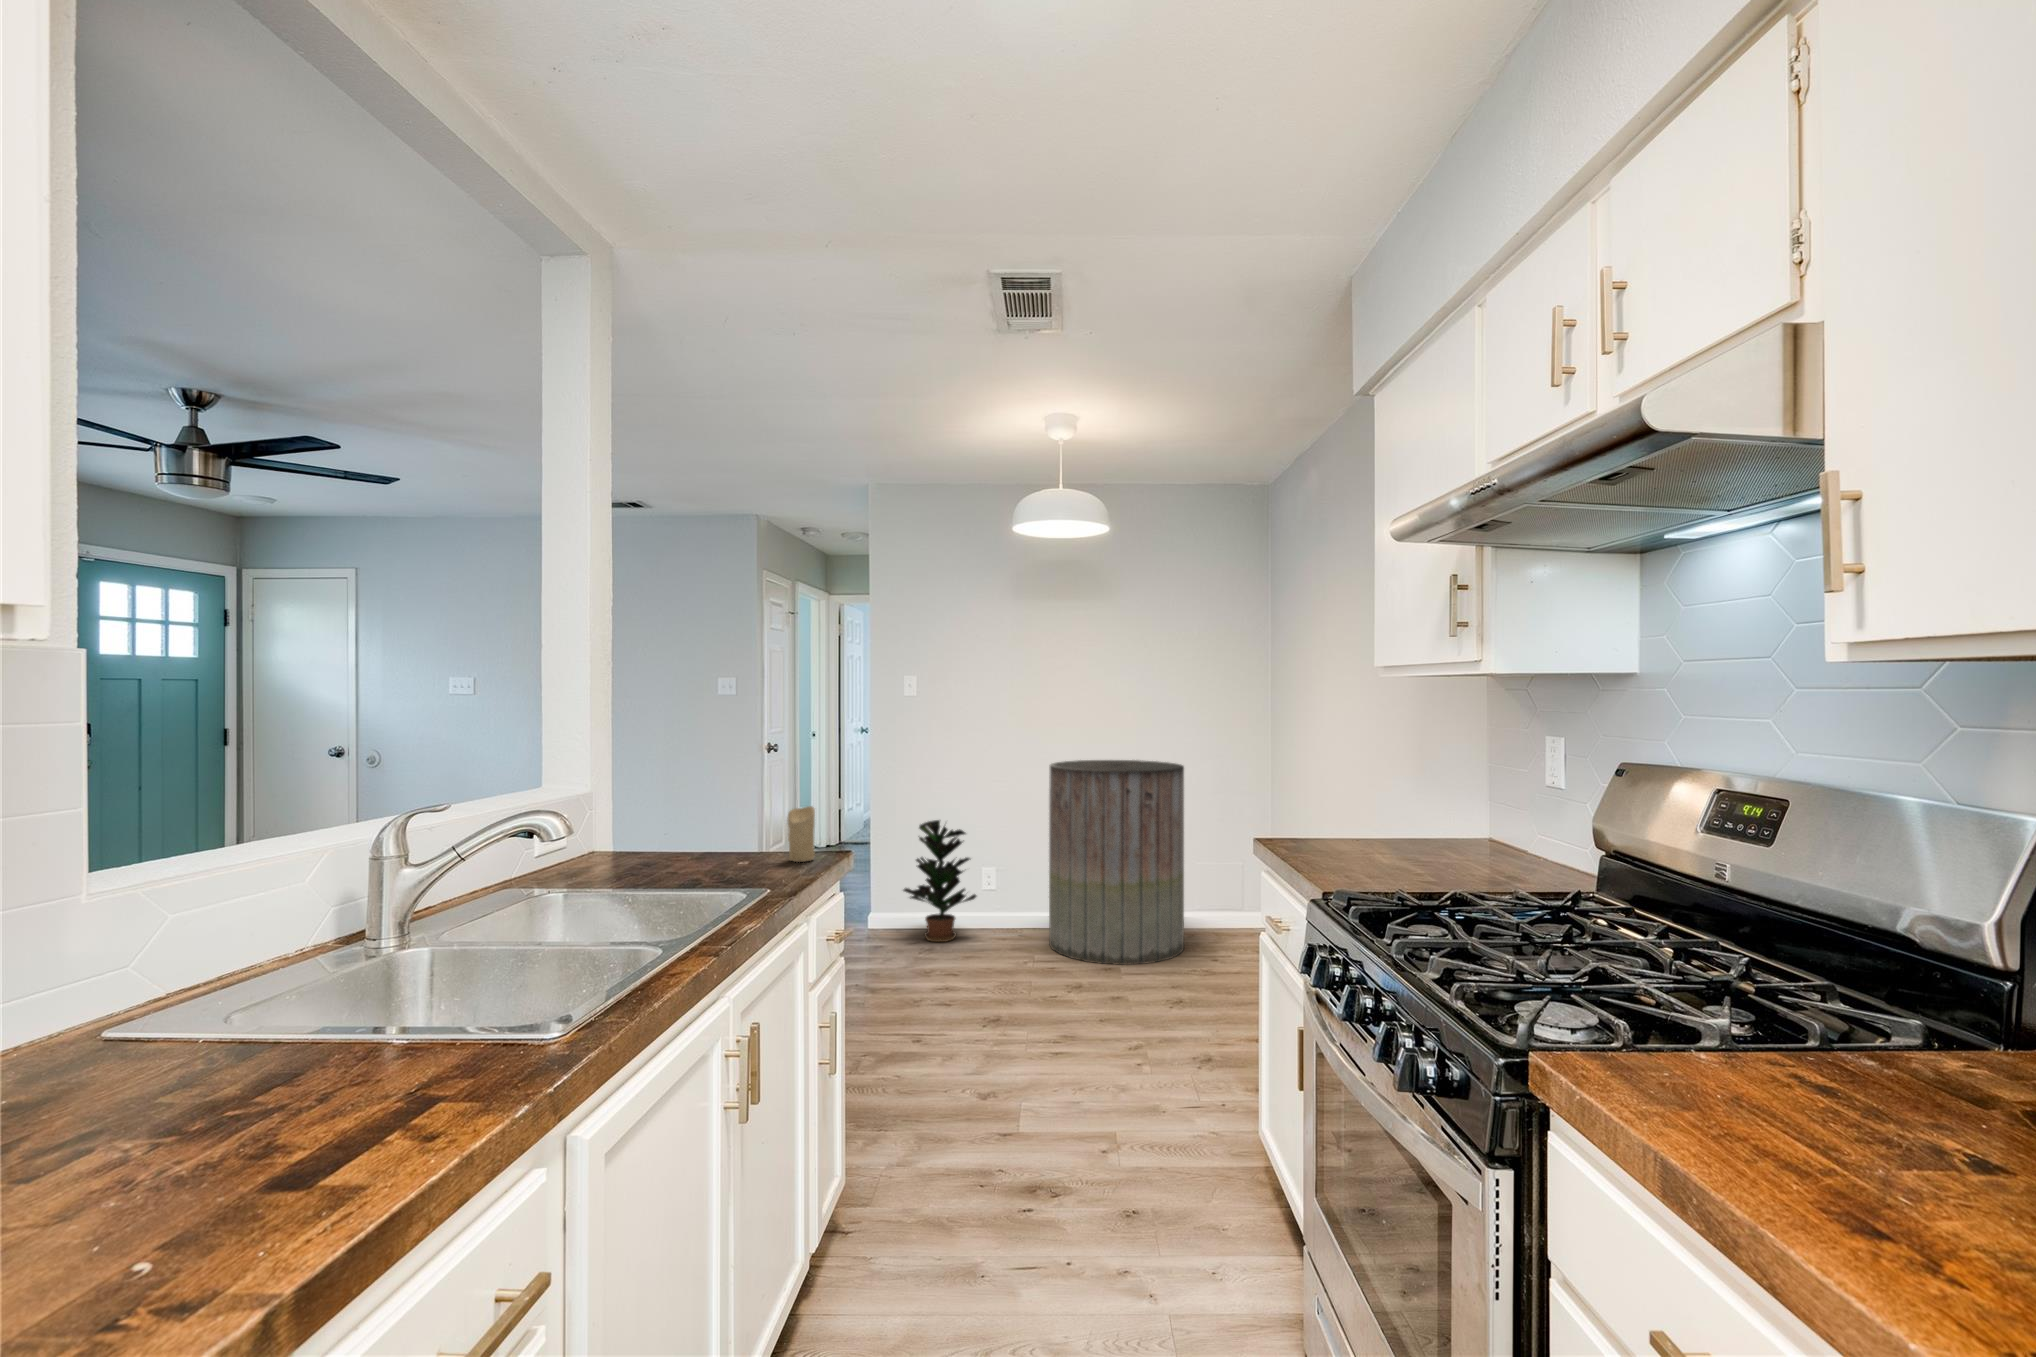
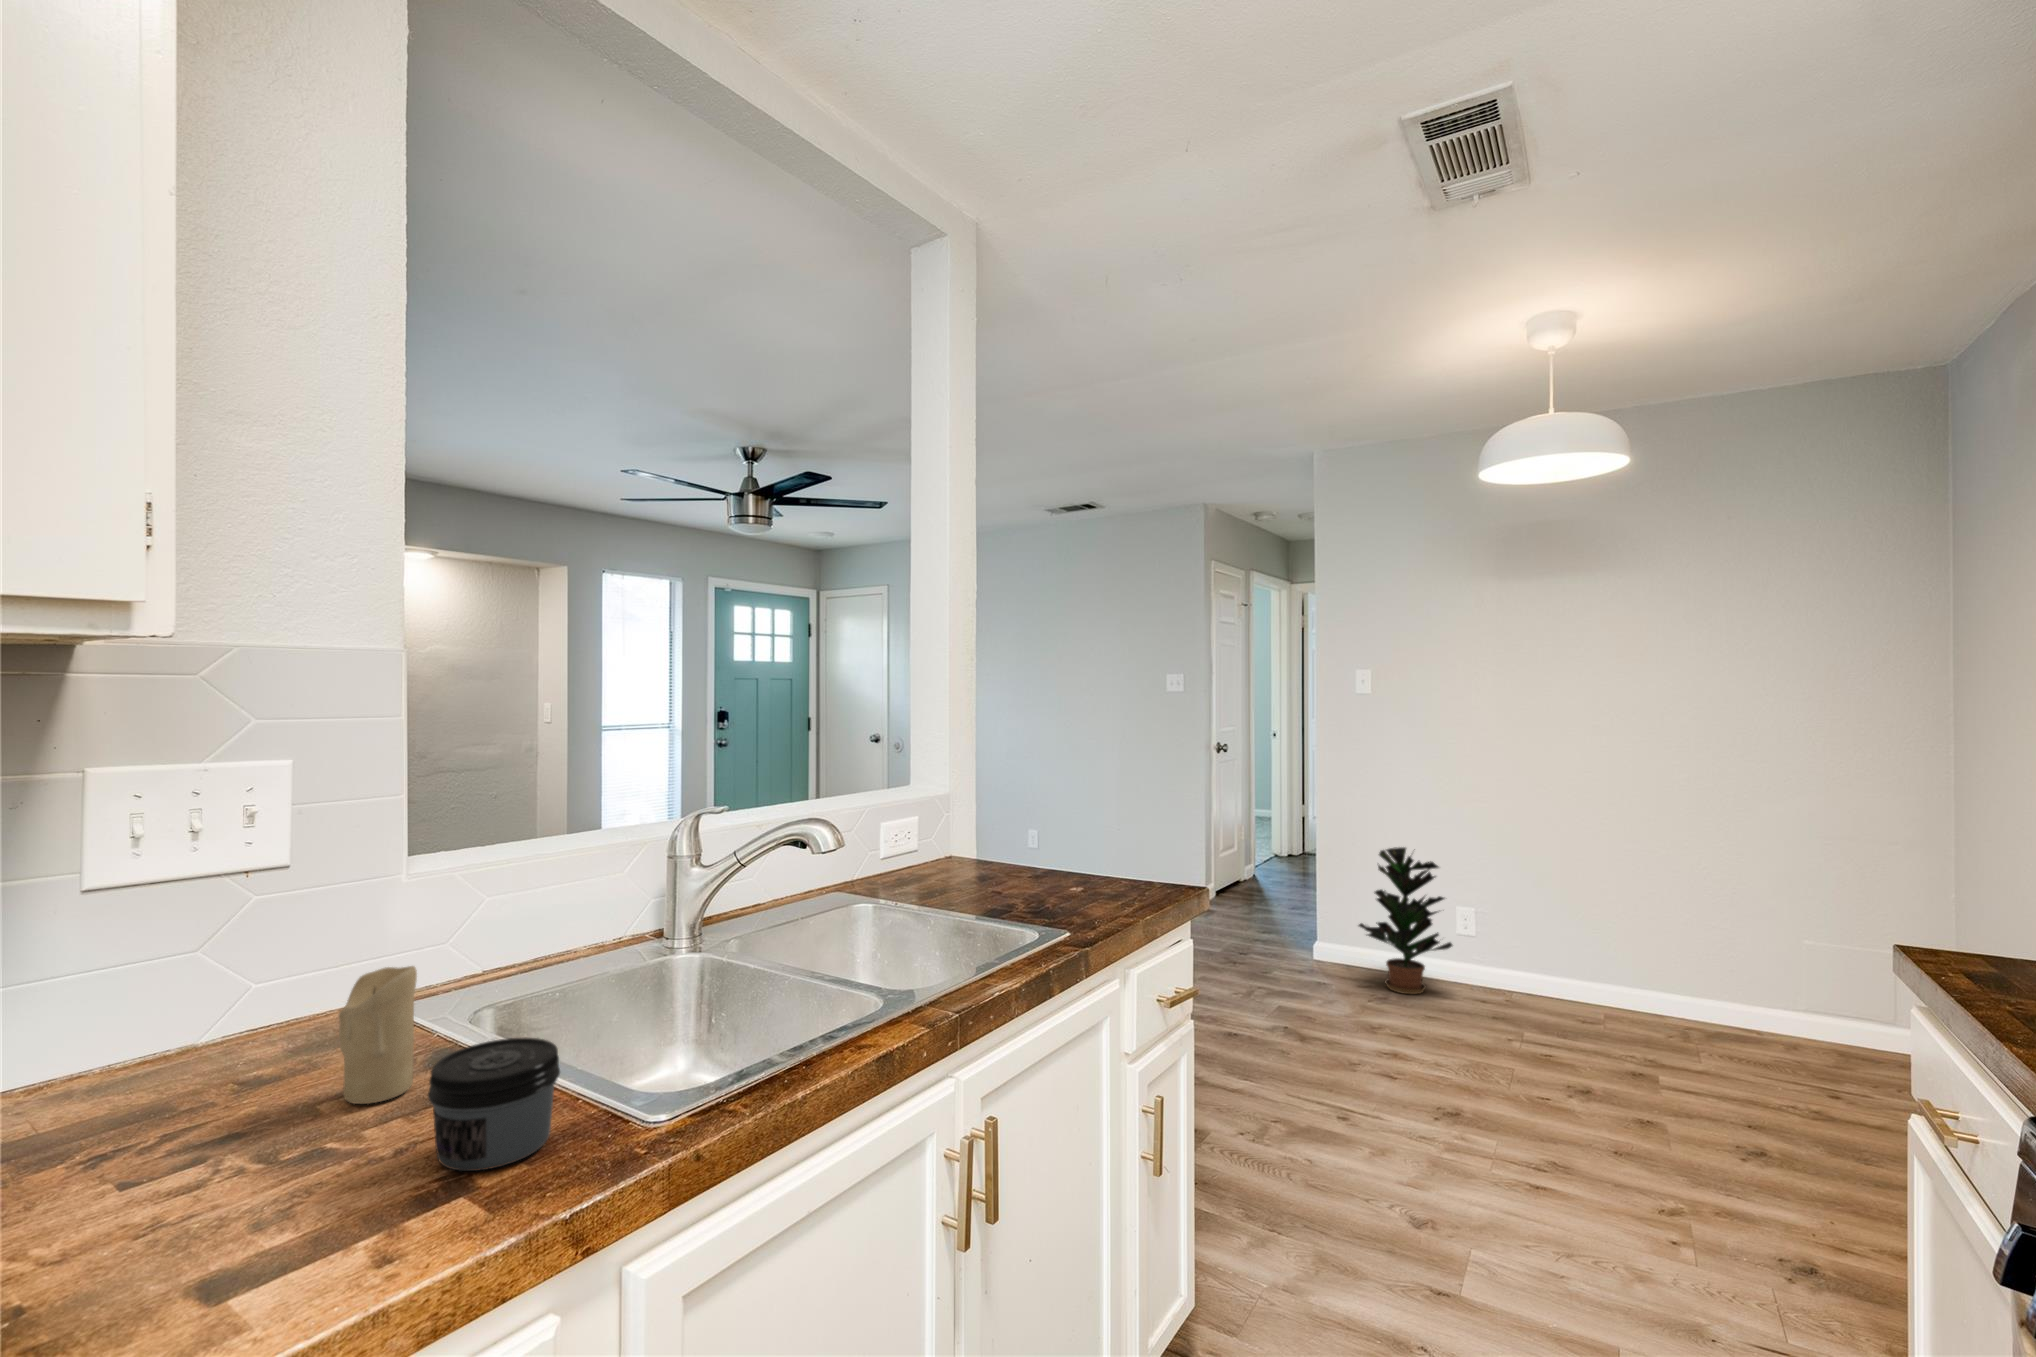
trash can: present [1049,760,1184,965] -> none [1553,787,1775,1079]
candle: present [787,806,815,862] -> present [338,966,417,1104]
jar: none [369,992,491,1106] -> present [428,1038,560,1171]

